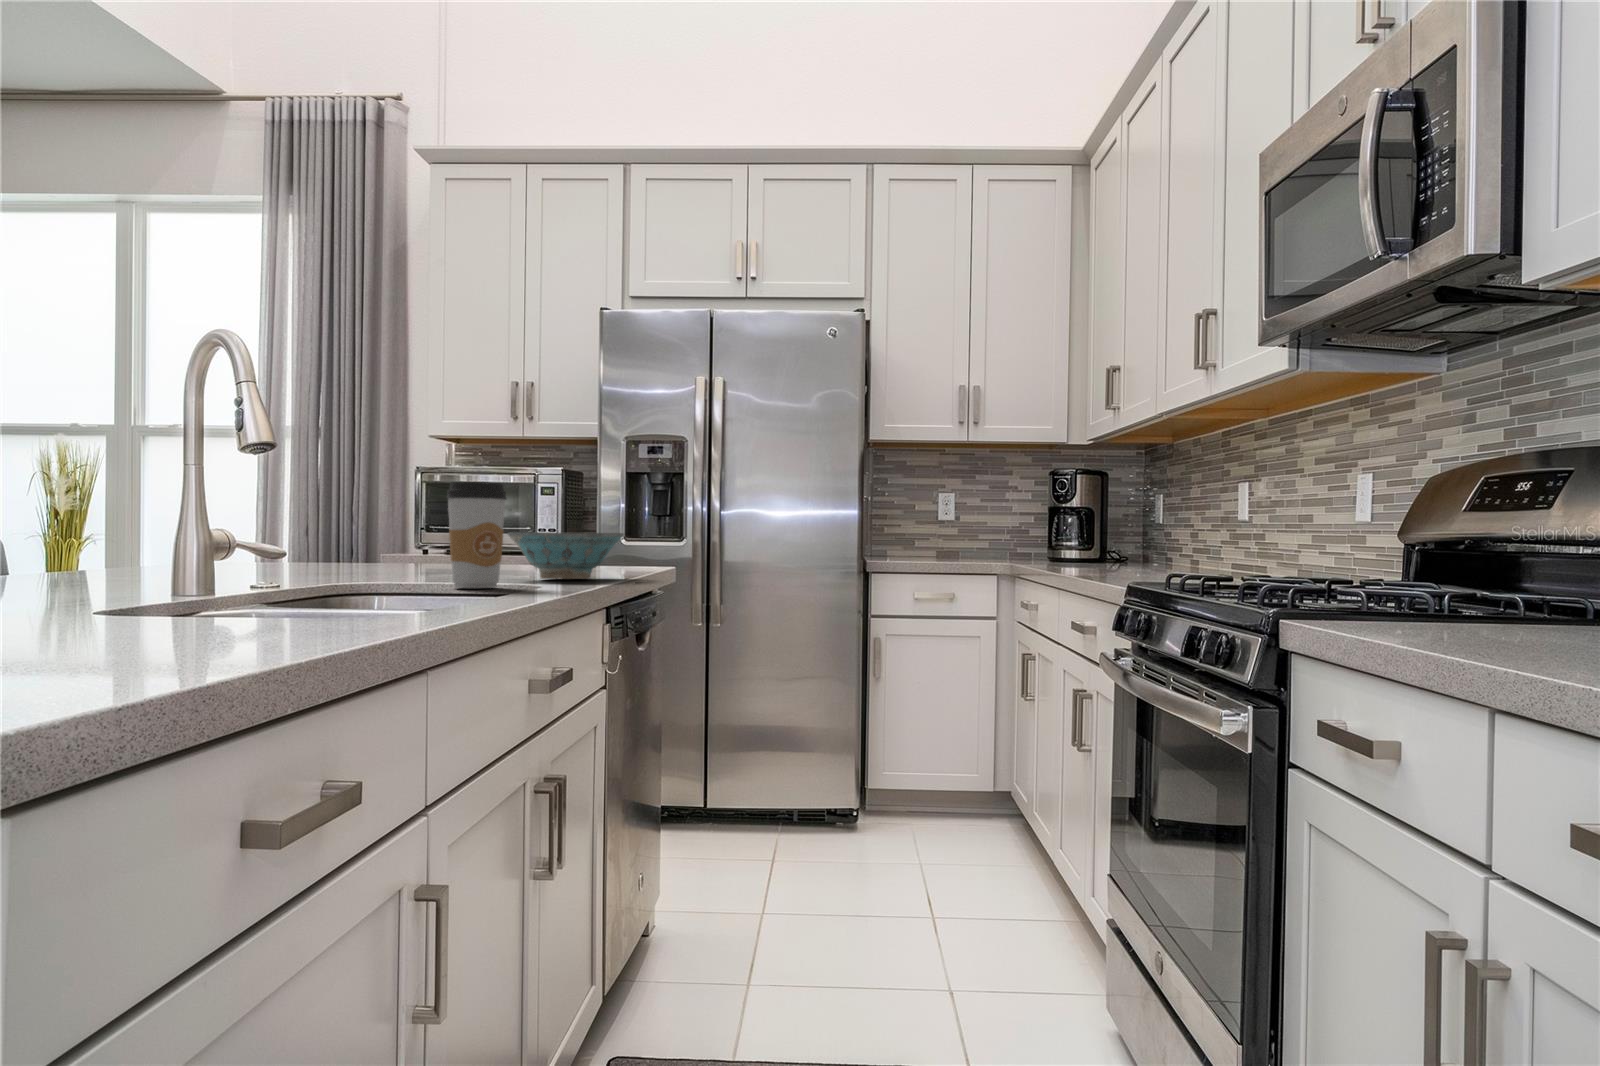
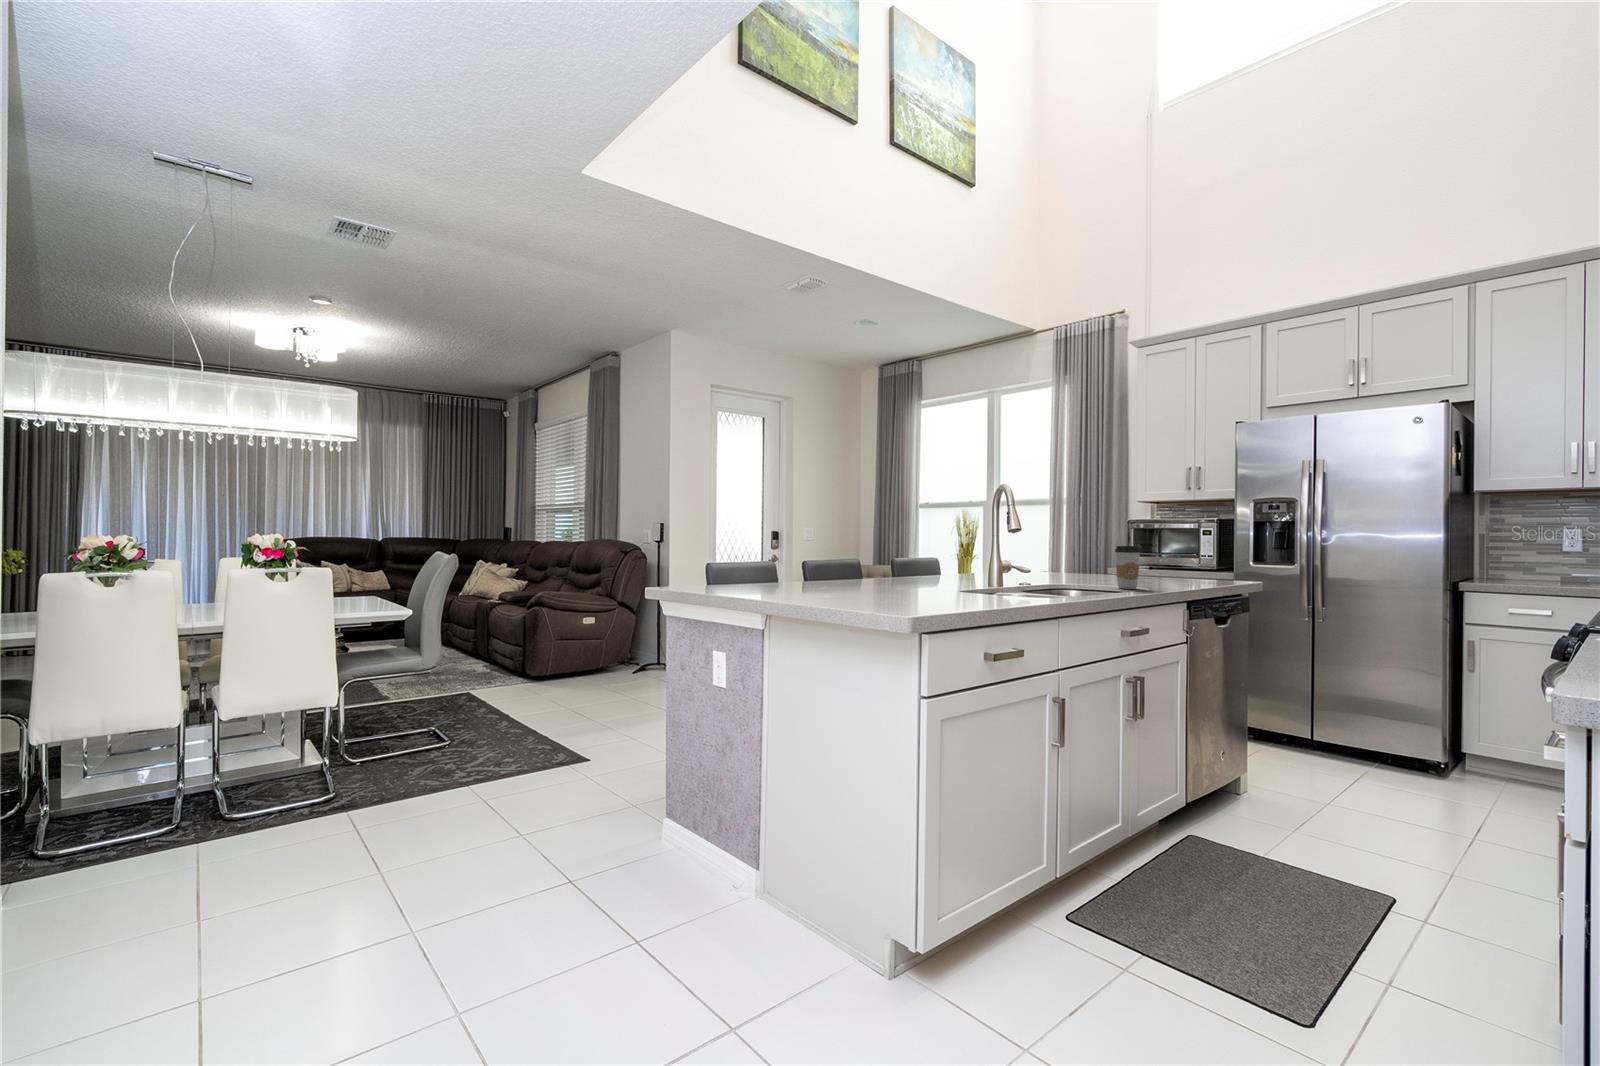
ceramic bowl: present [508,532,624,579] -> none [1148,564,1208,587]

